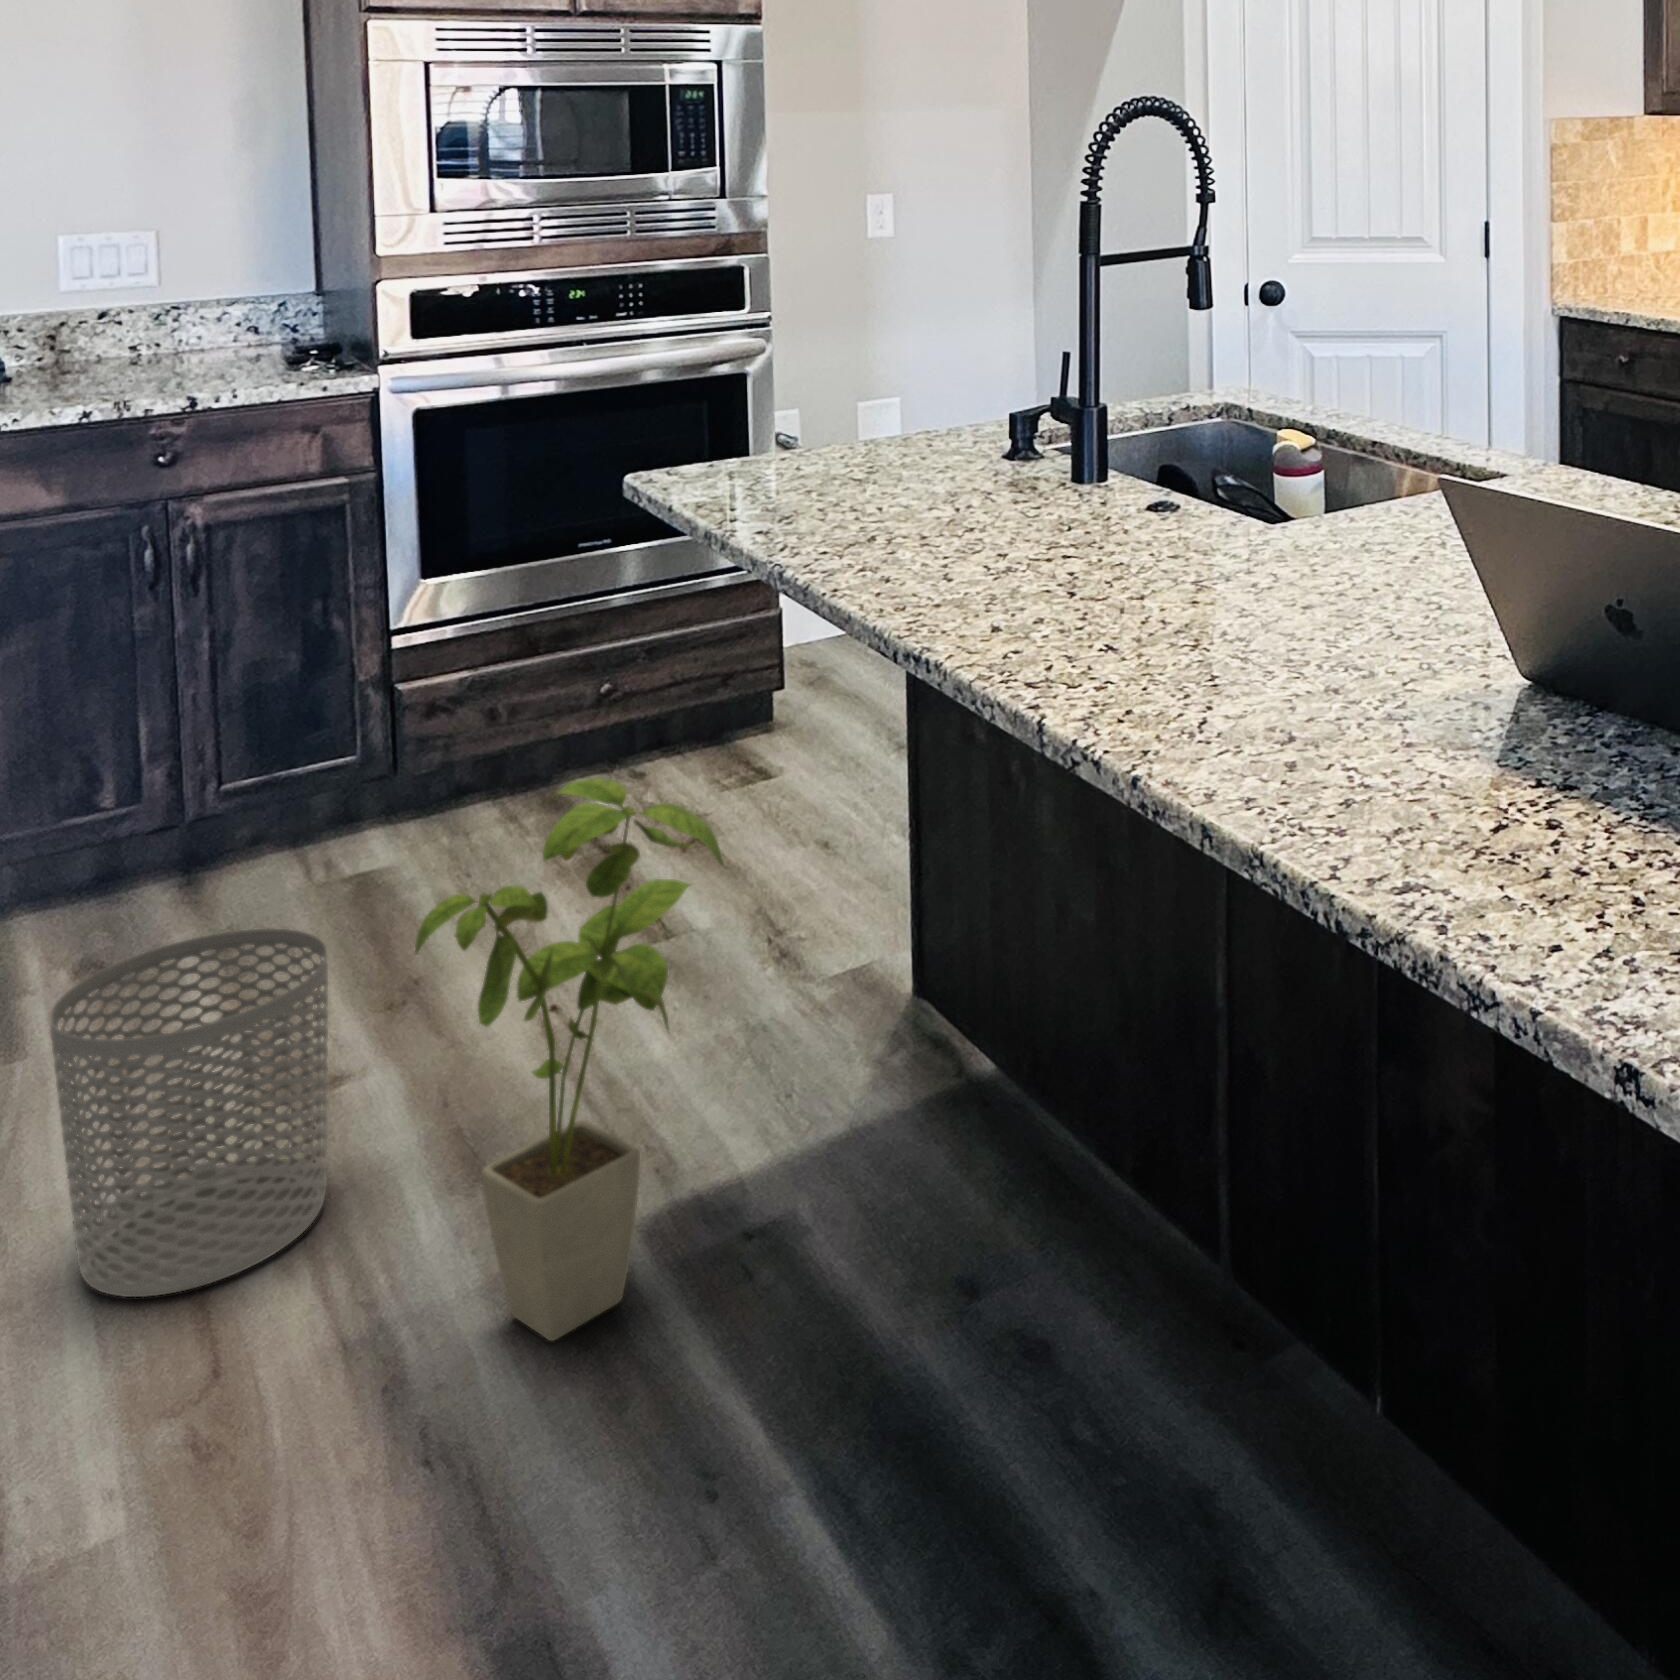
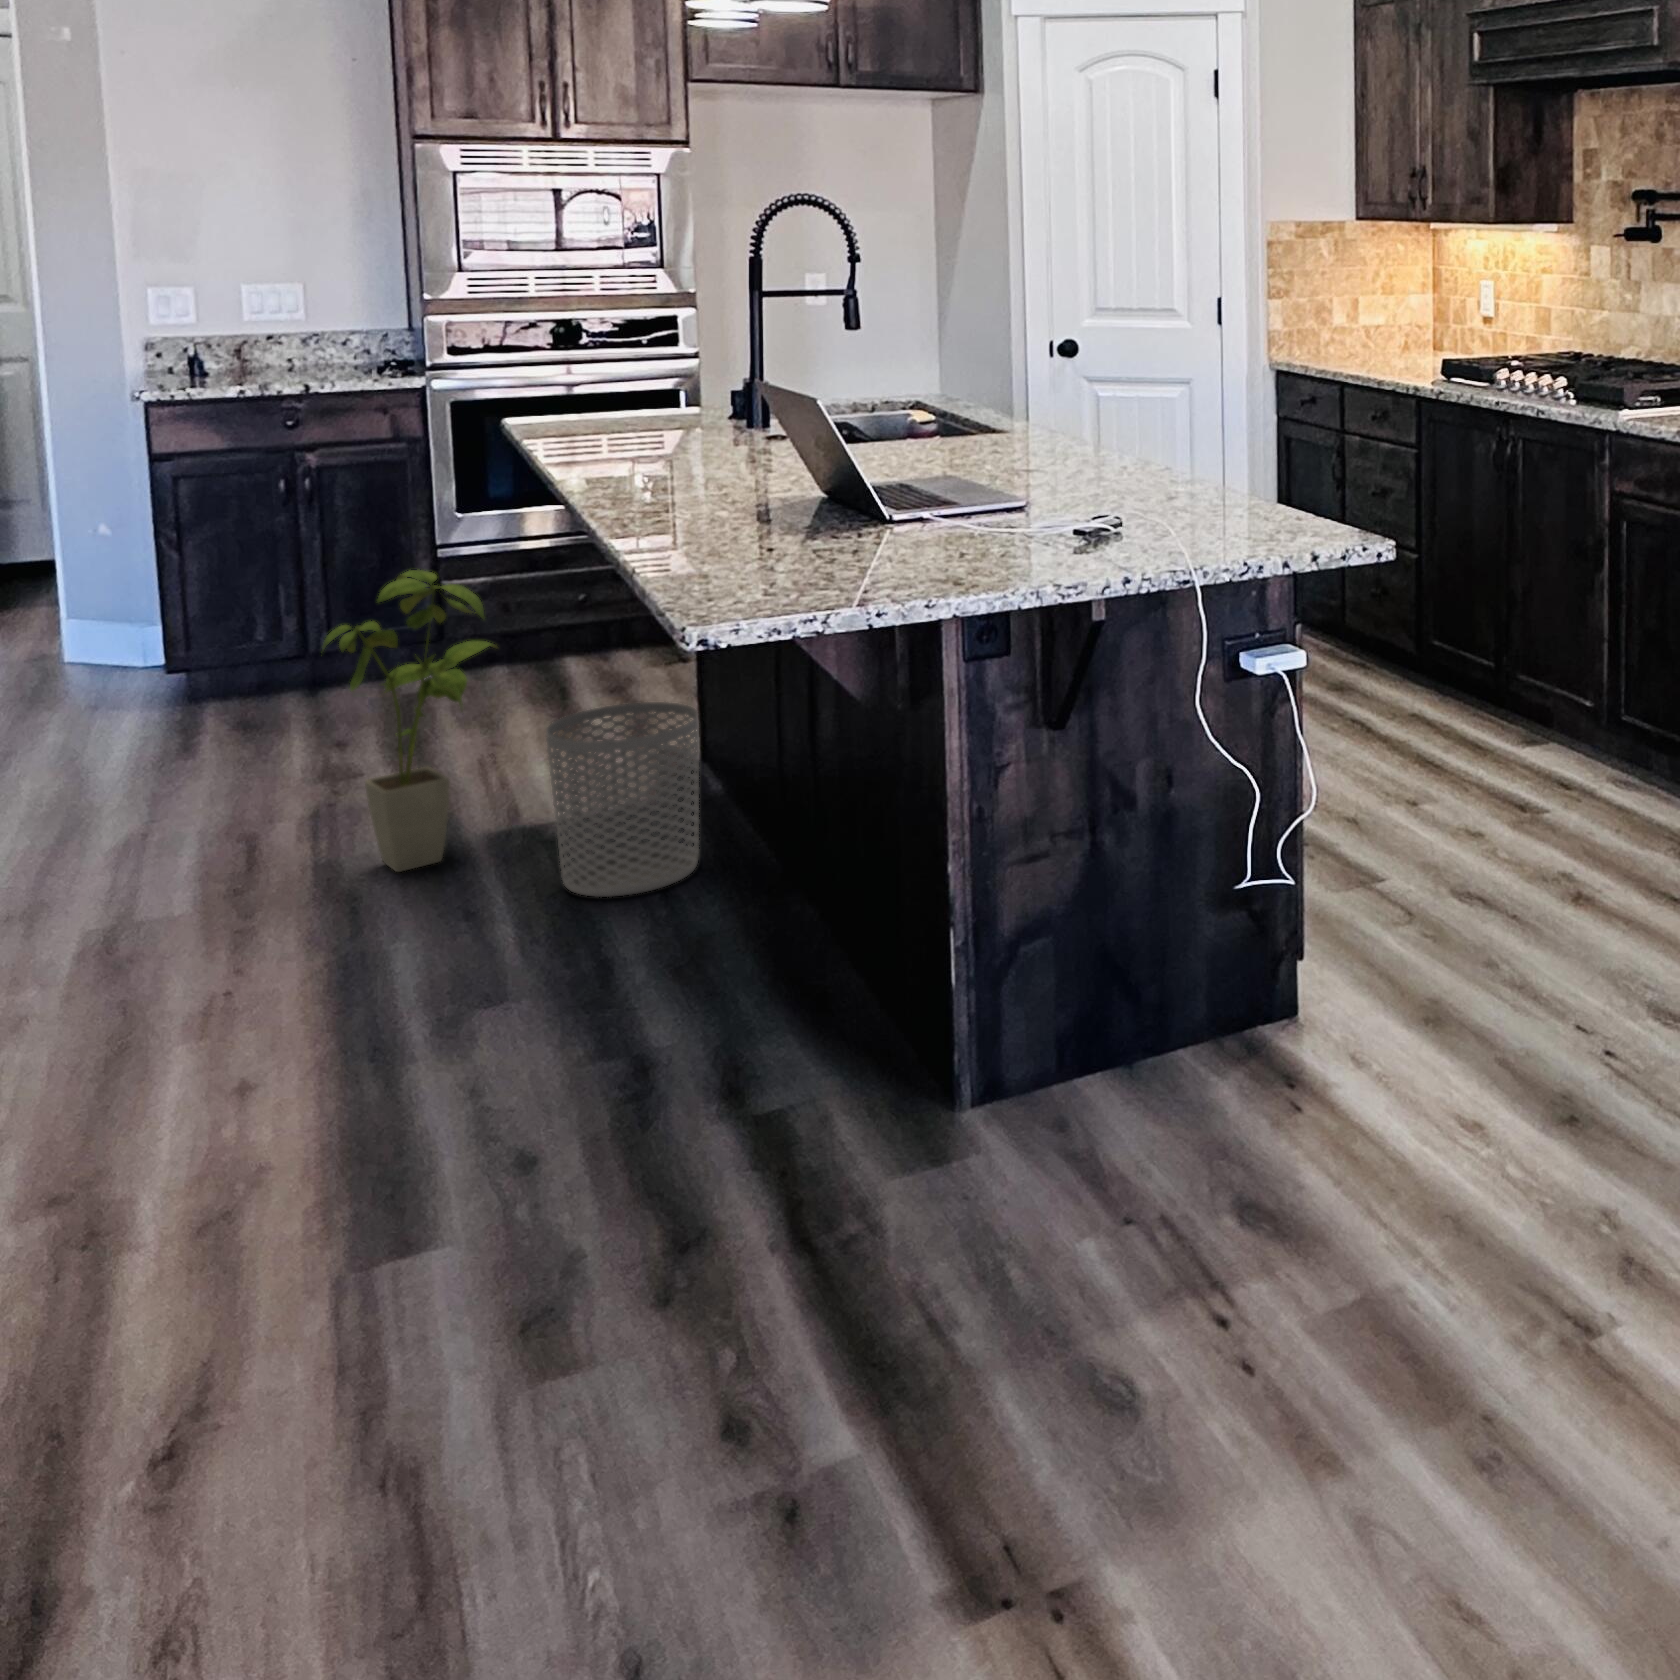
waste bin: present [50,928,328,1297] -> present [546,702,699,897]

